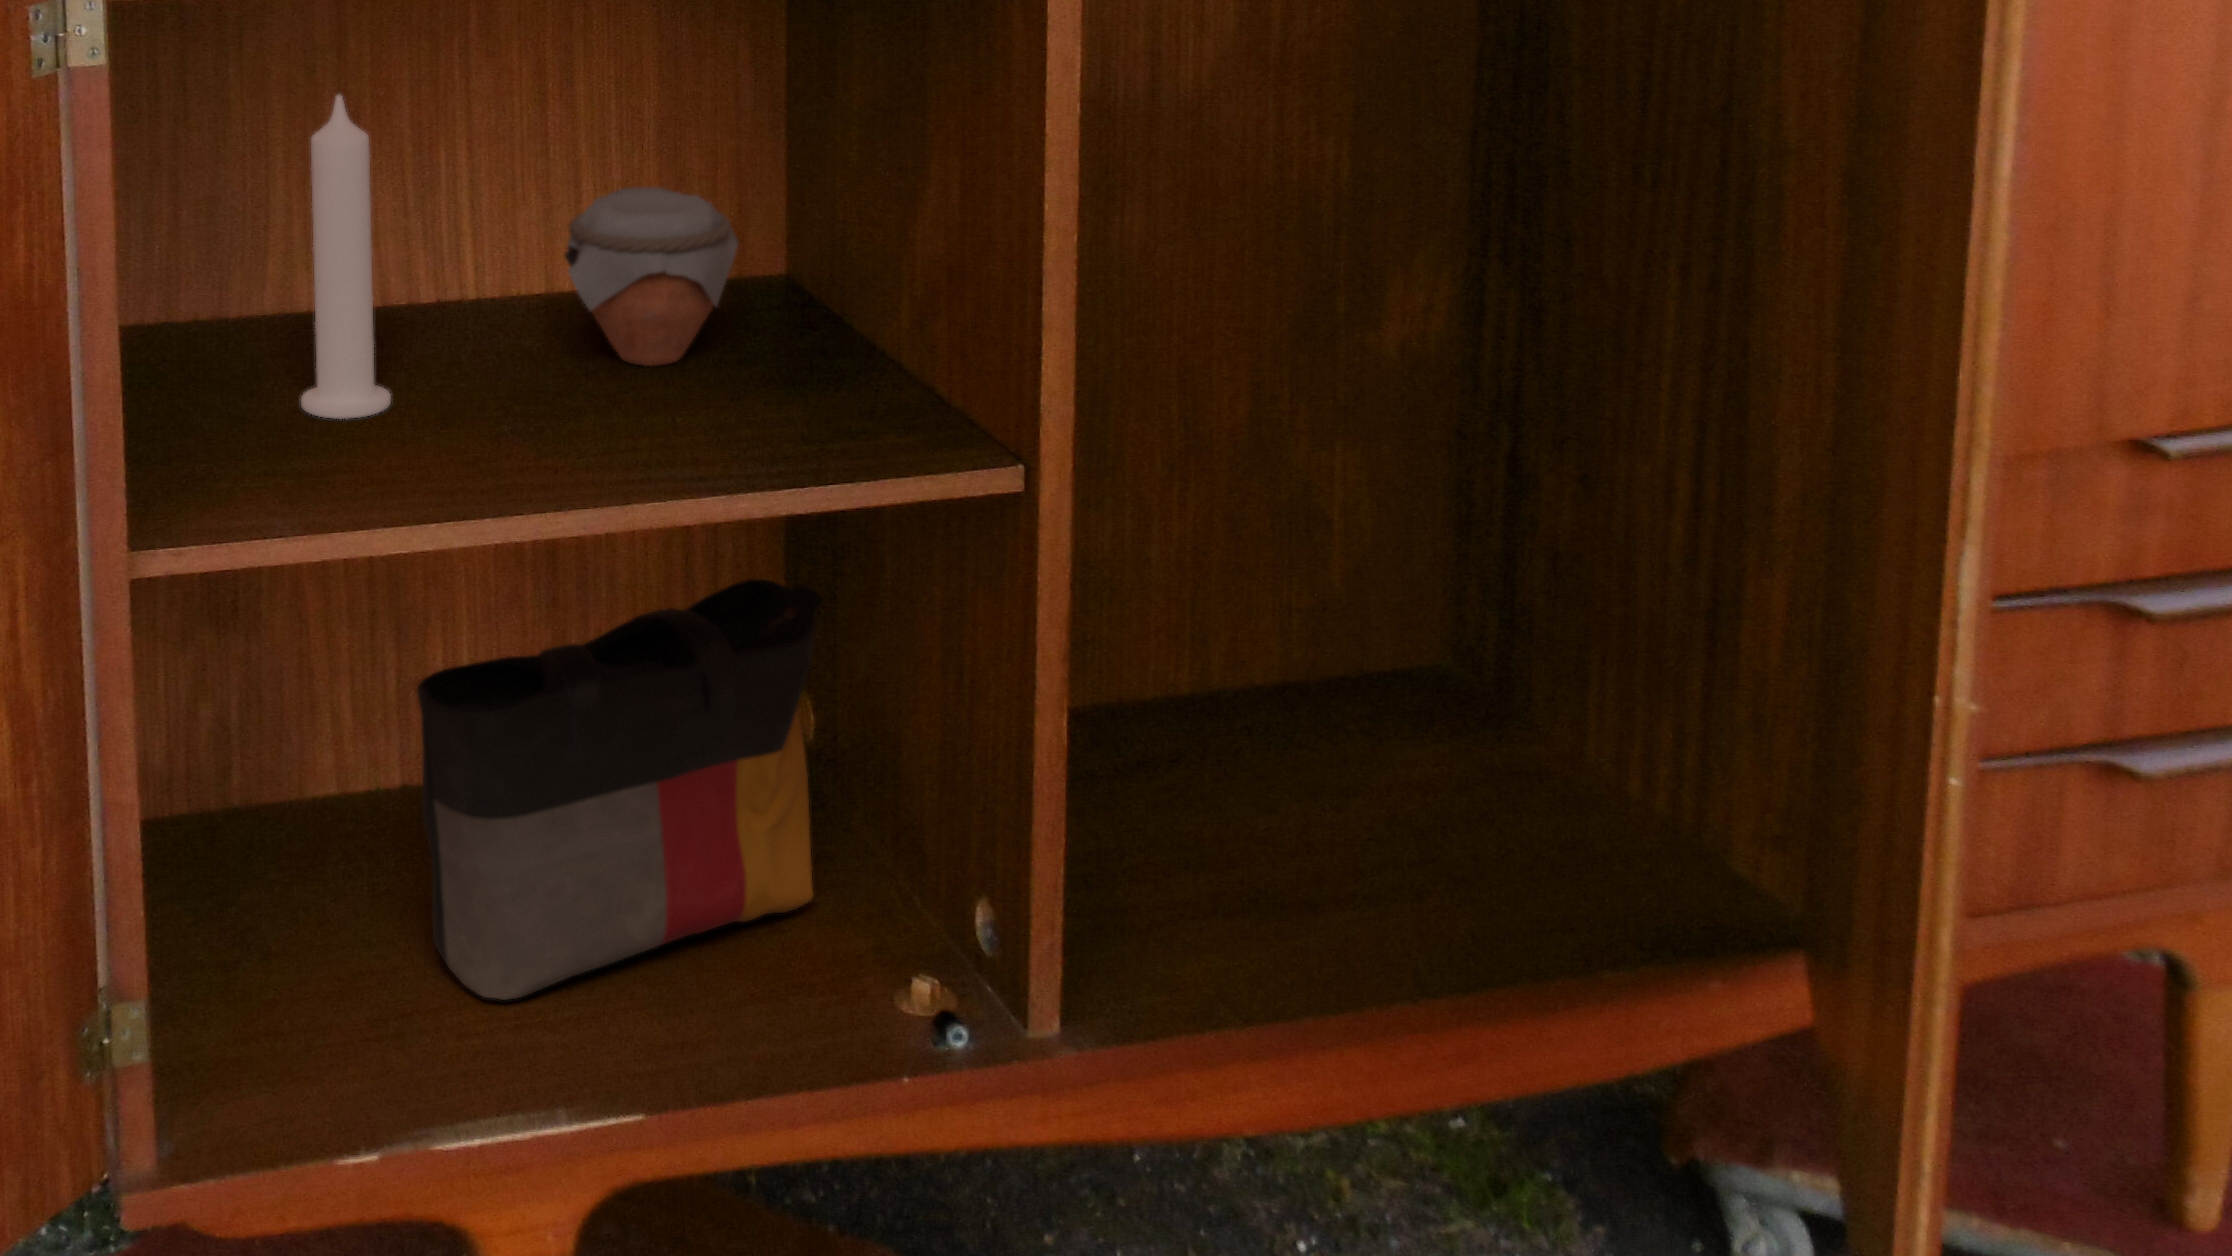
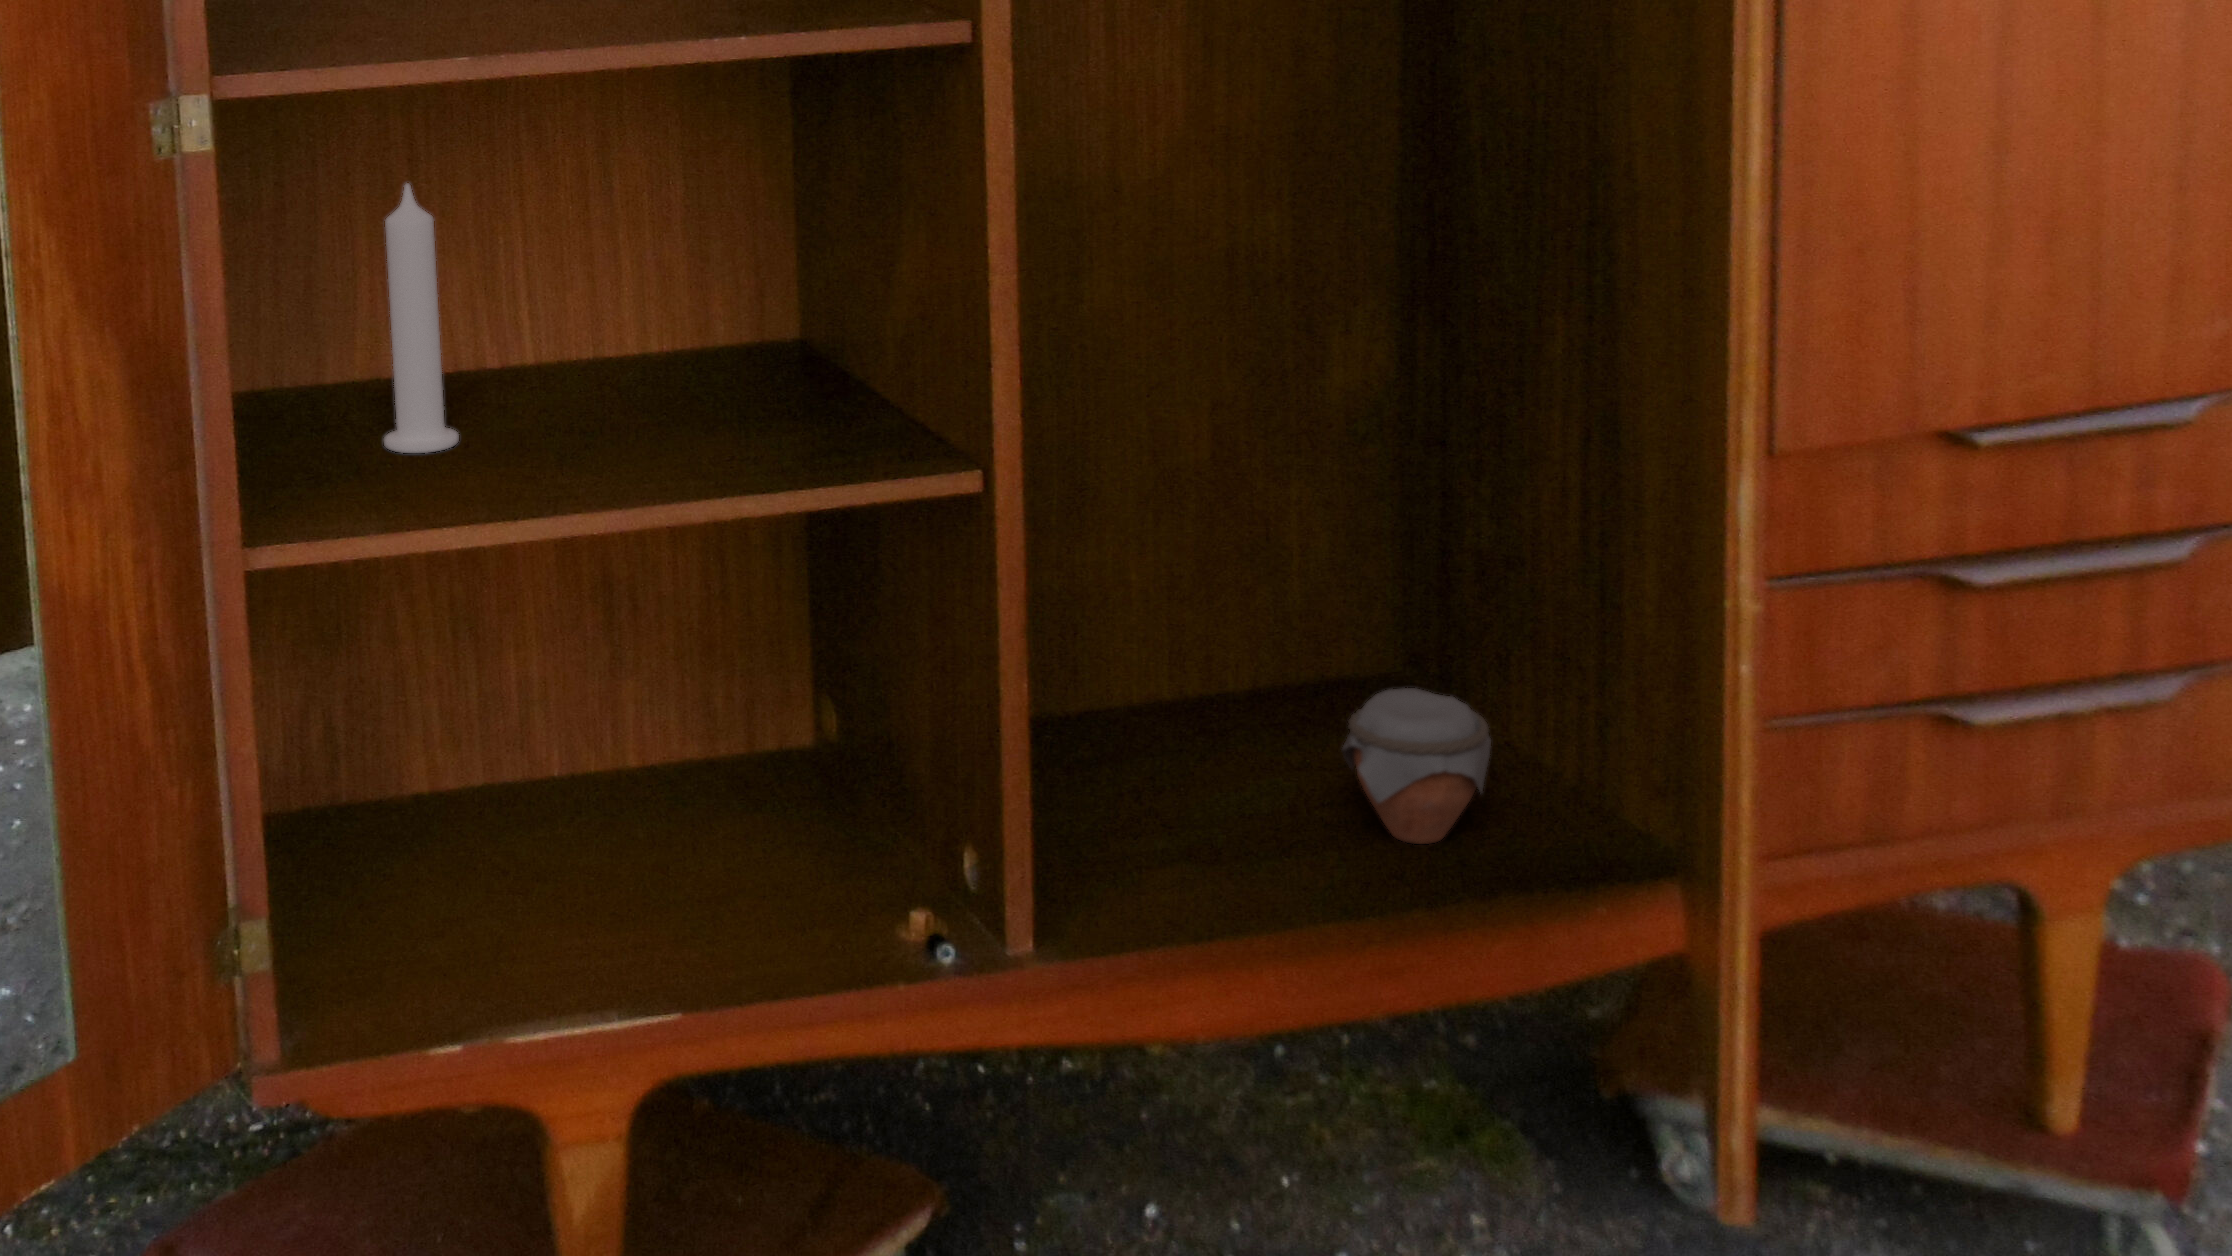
jar: present [564,187,740,366] -> present [1342,688,1491,844]
tote bag: present [417,579,824,1000] -> none [486,586,829,933]

